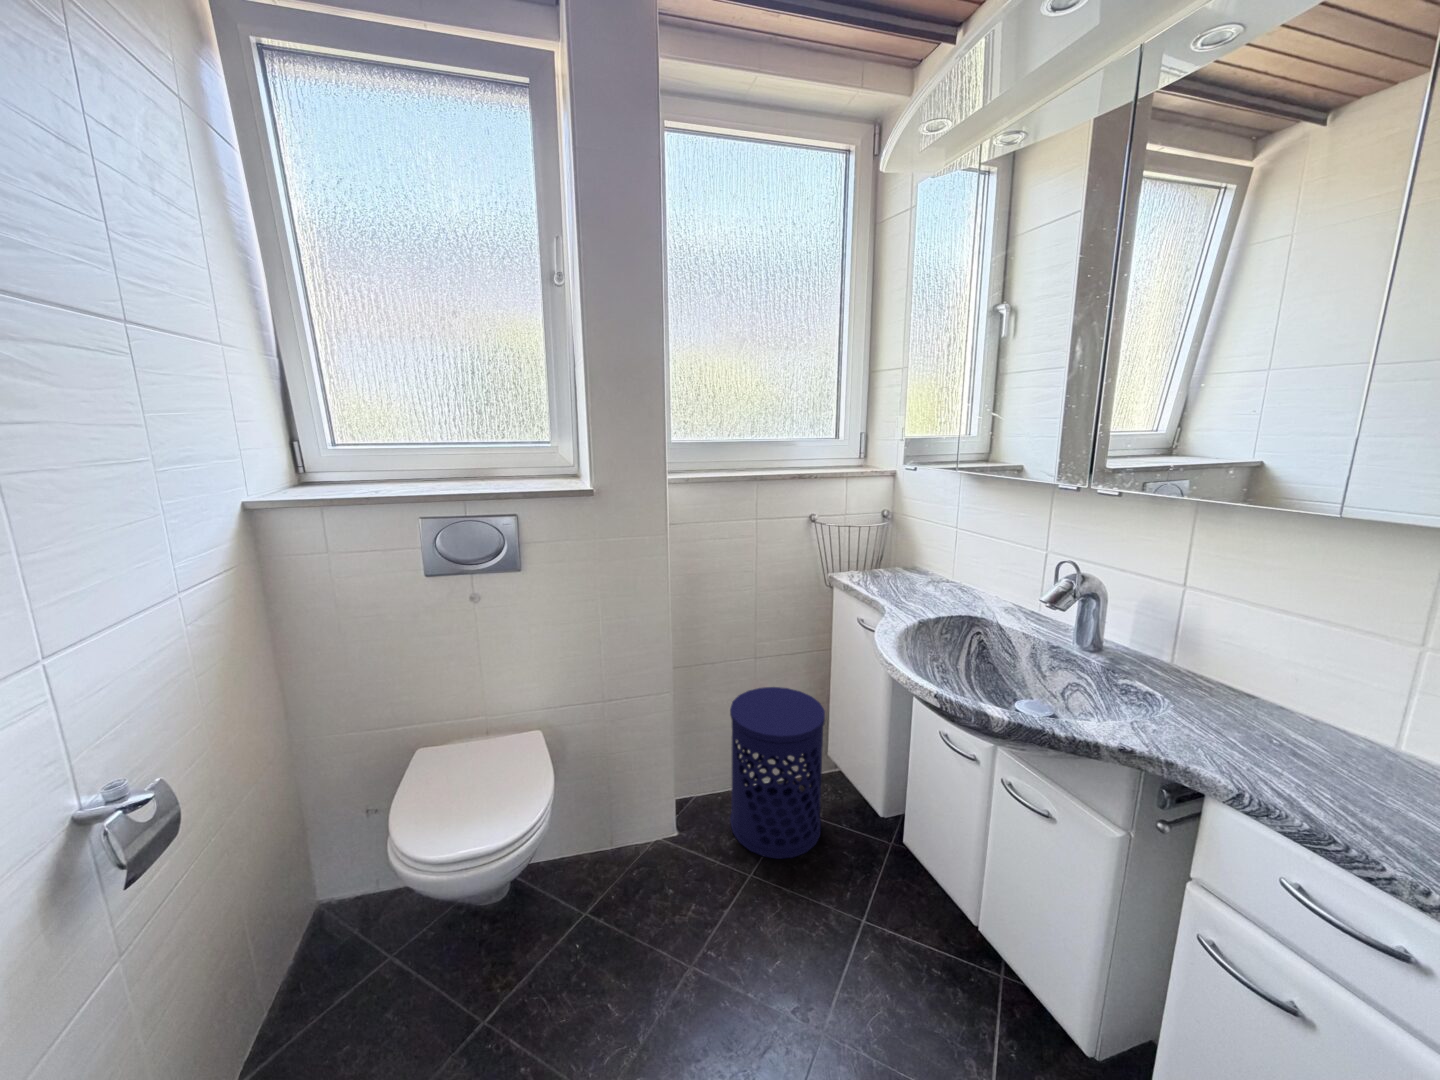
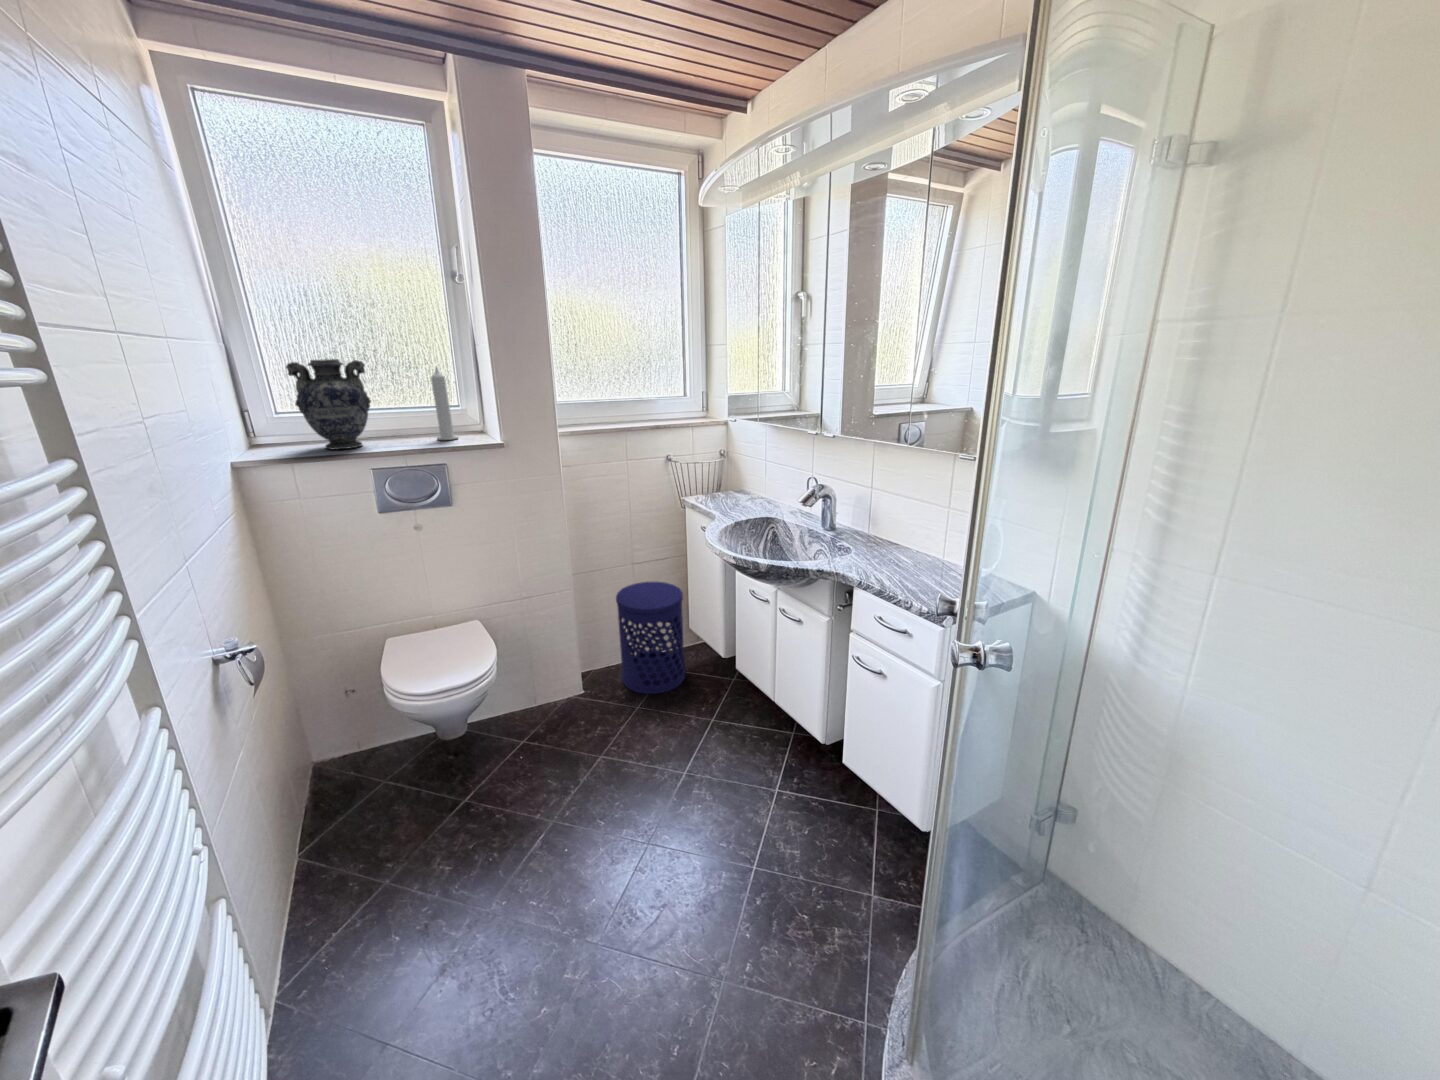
decorative vase: none [332,374,433,490] -> present [286,359,371,449]
candle: none [511,388,540,484] -> present [431,367,458,440]

